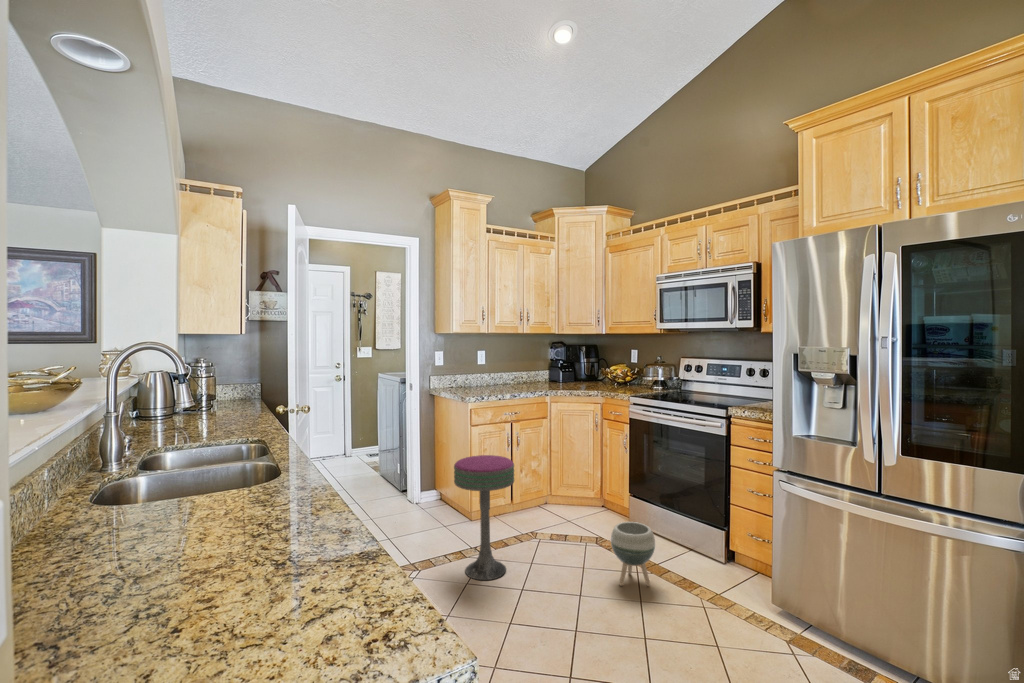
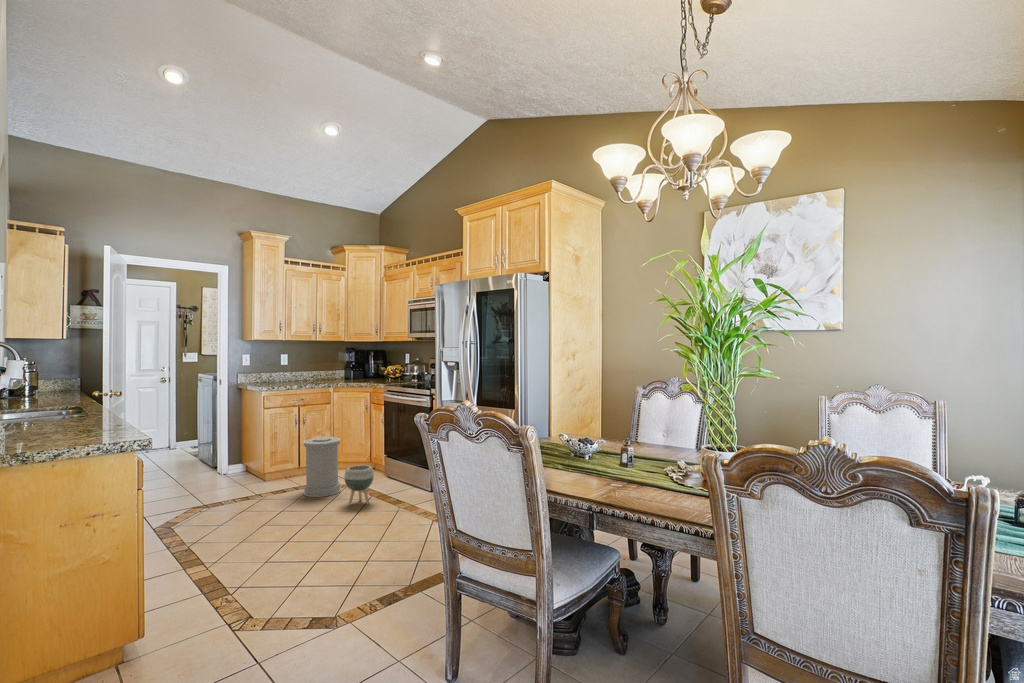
bar stool: present [454,455,514,580] -> none [233,426,280,509]
trash can: none [536,470,587,560] -> present [304,437,341,497]

